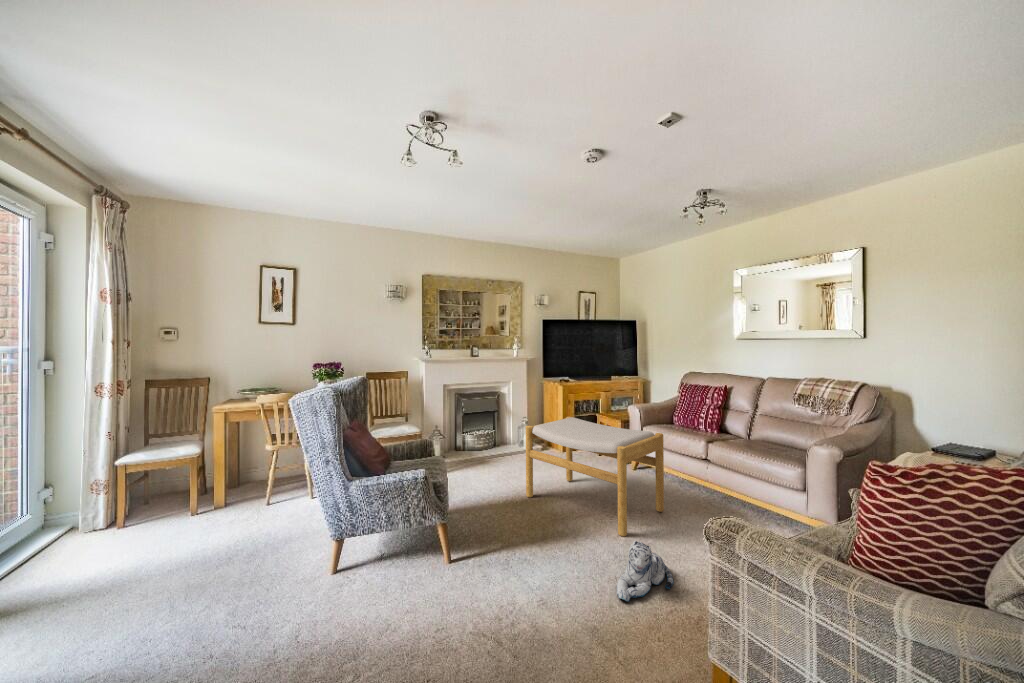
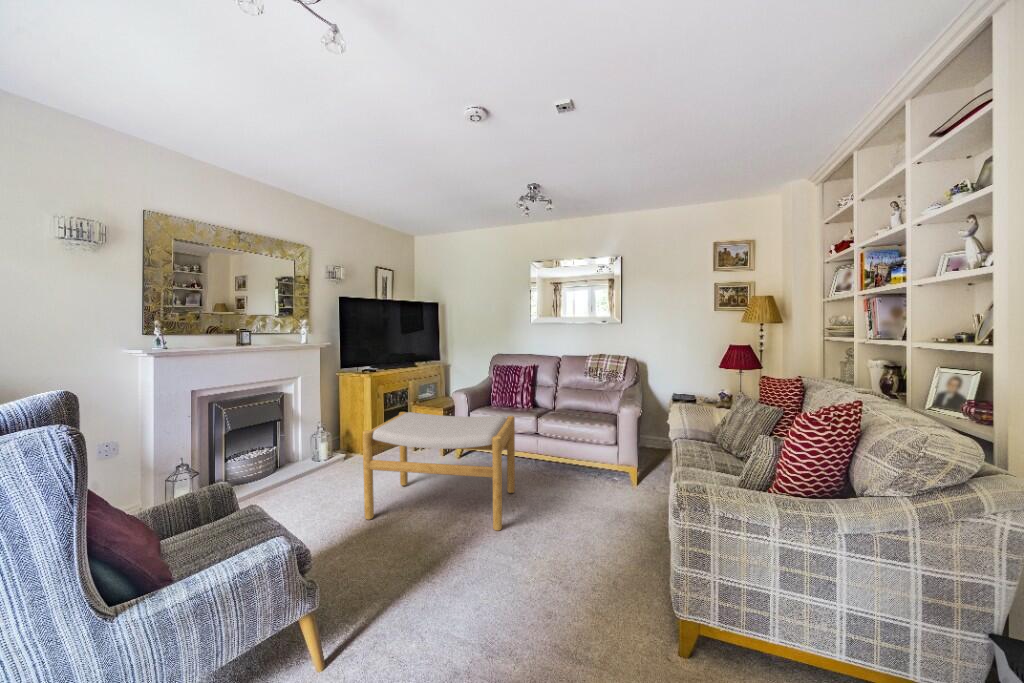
plush toy: present [617,541,674,601] -> none [532,533,576,602]

